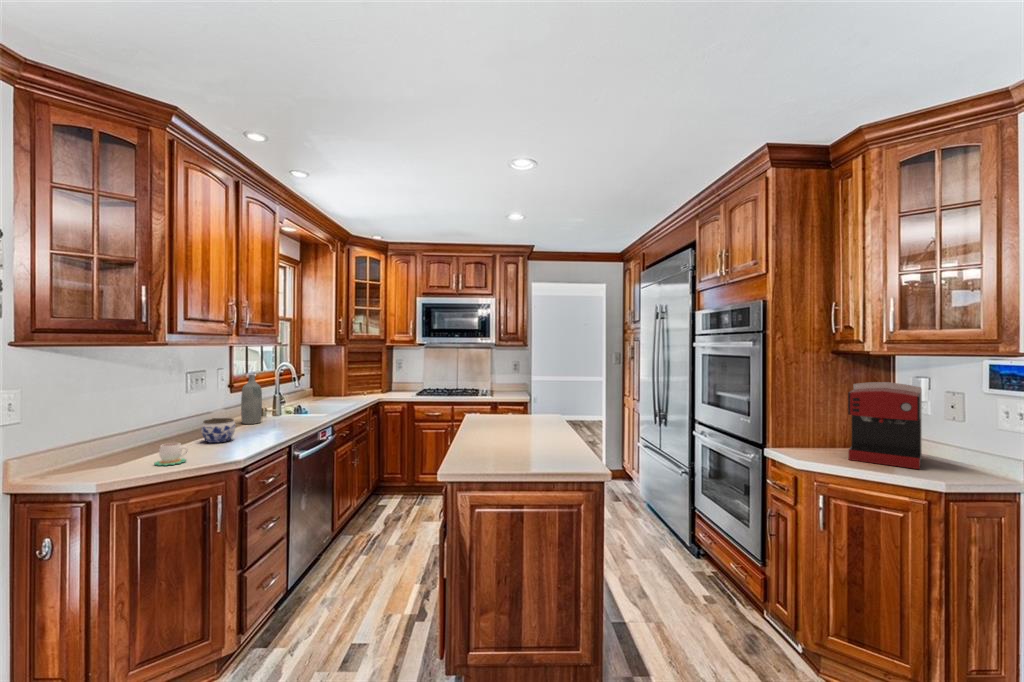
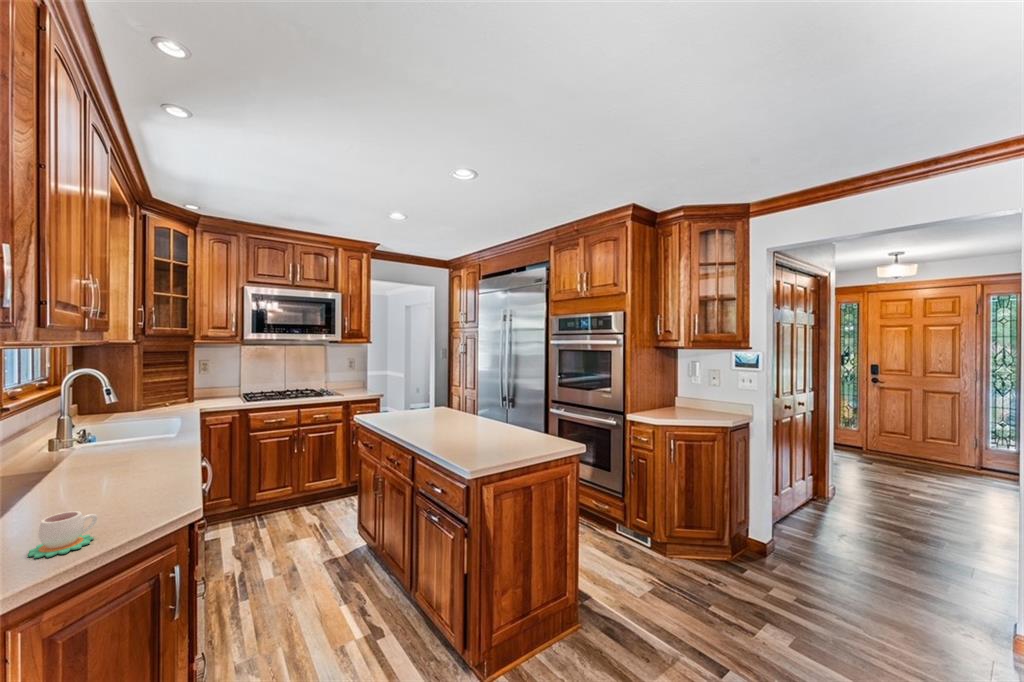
bottle: present [241,374,262,424] -> none [49,389,88,464]
coffee maker: present [848,382,922,469] -> none [666,367,714,418]
jar: present [201,418,235,443] -> none [39,458,105,502]

